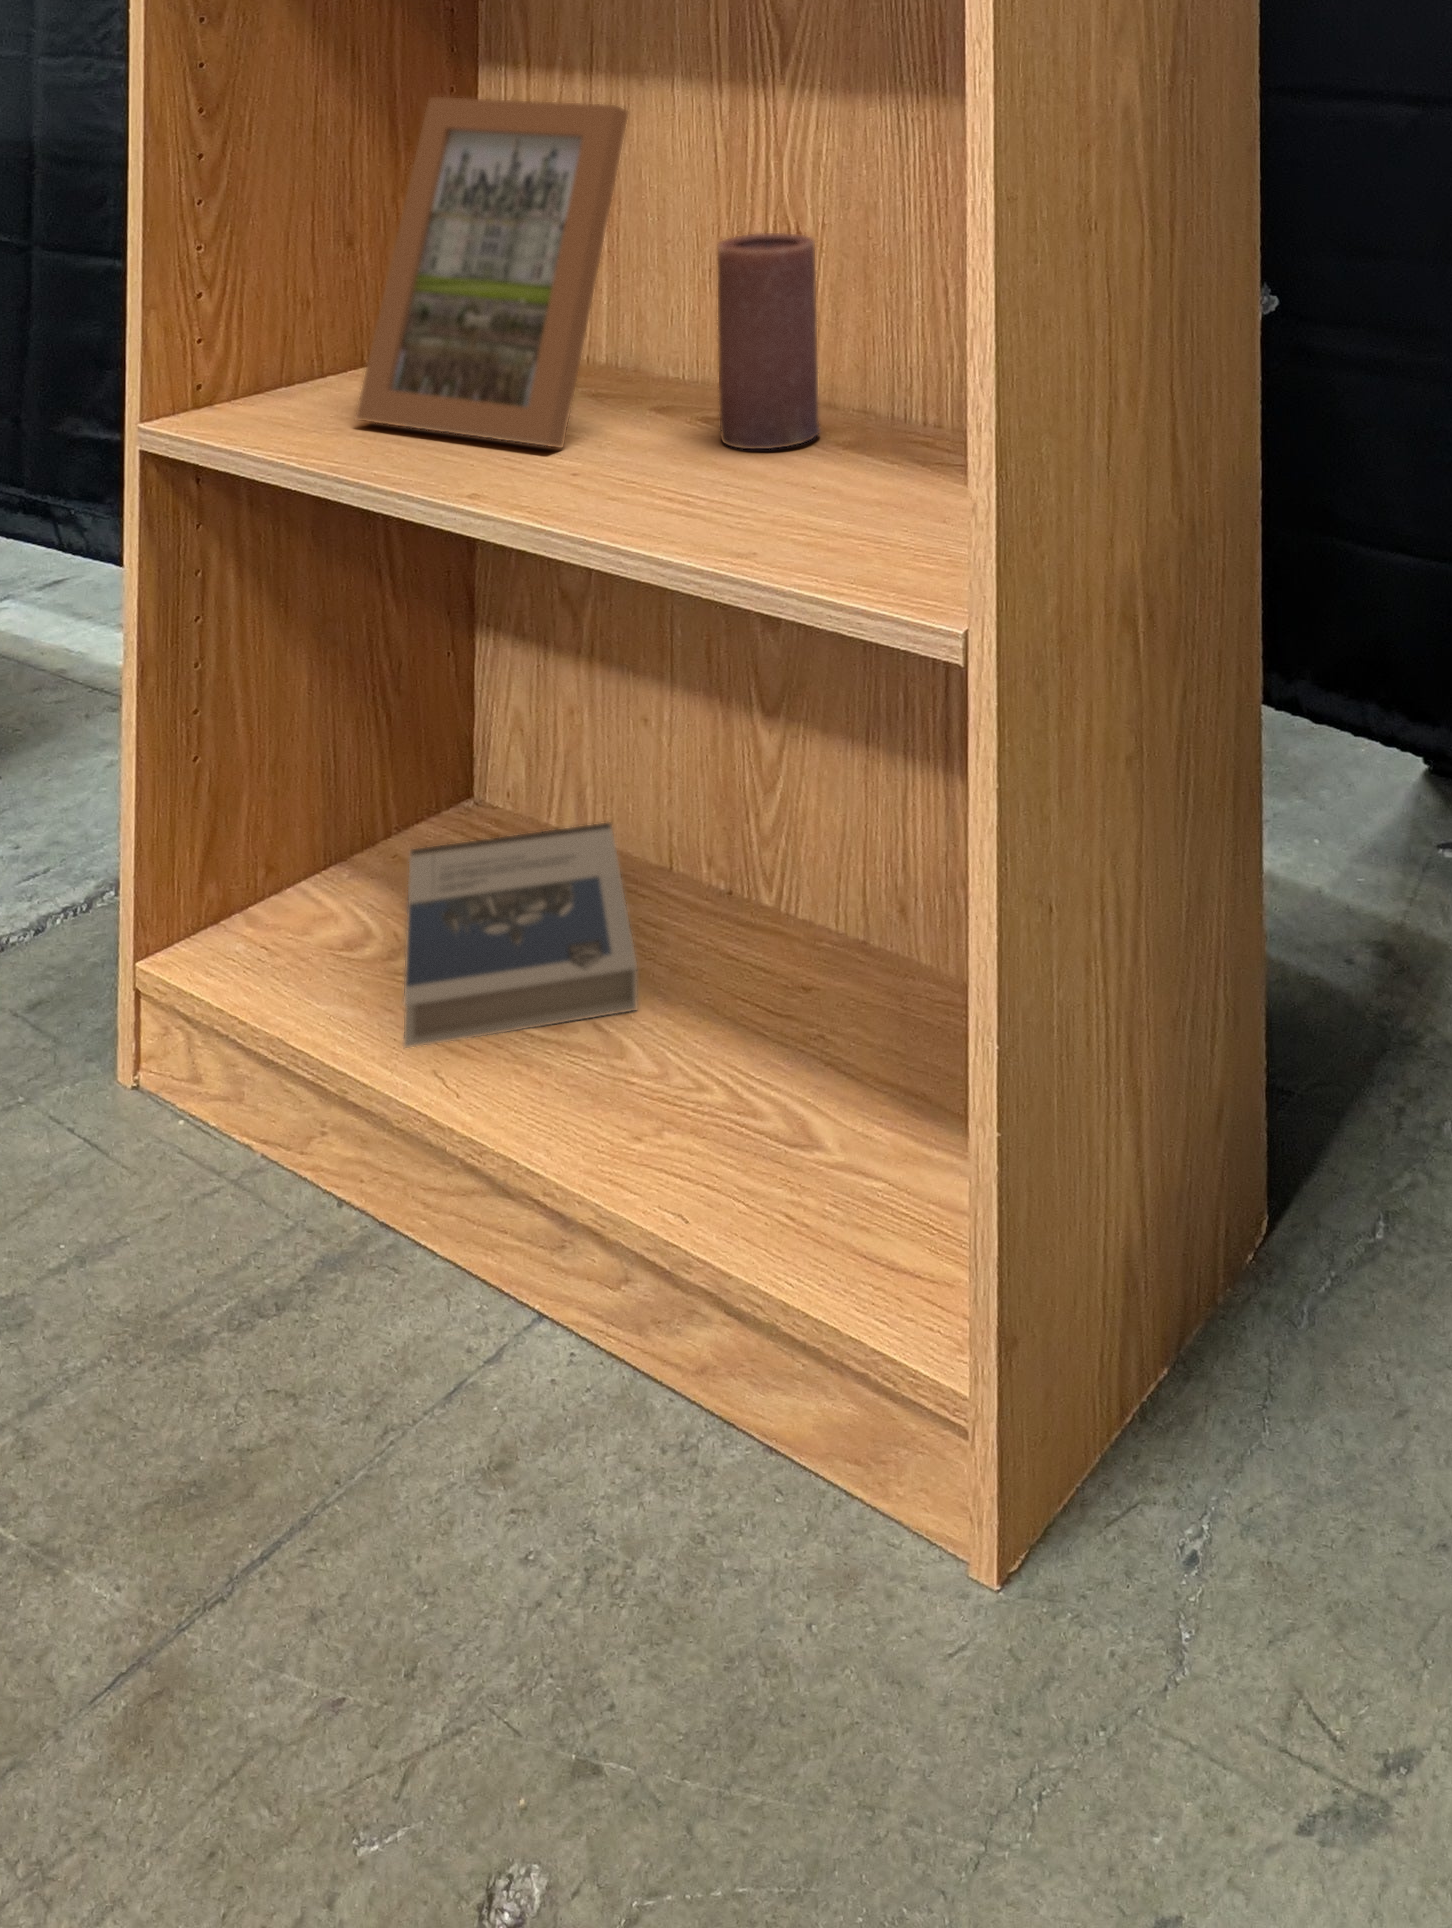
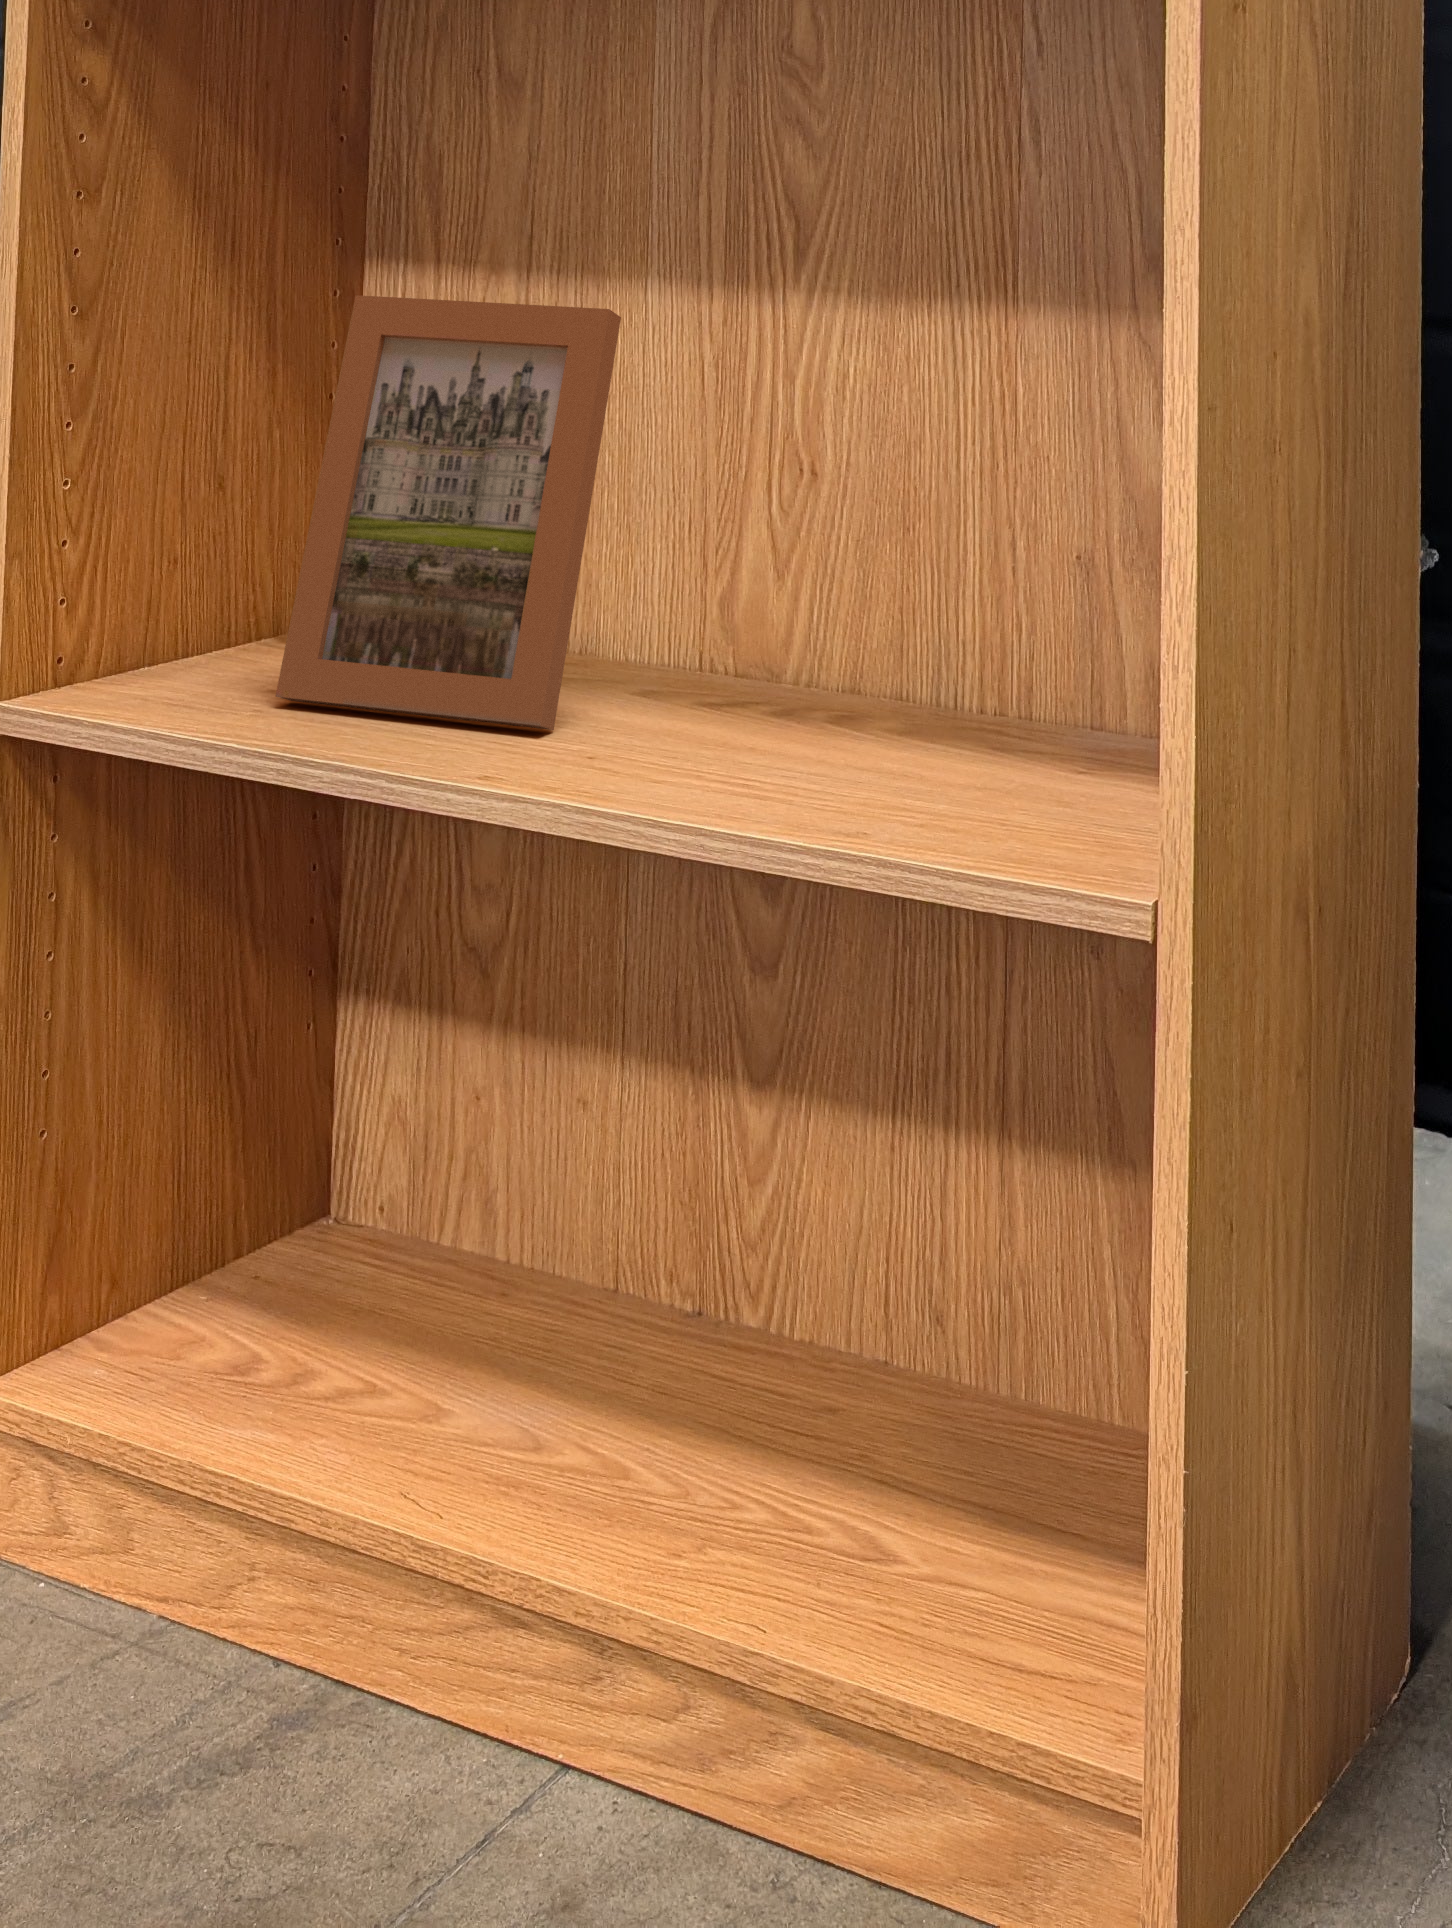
candle: present [718,233,821,449] -> none [738,471,858,733]
hardback book: present [403,823,637,1048] -> none [284,1230,624,1477]

